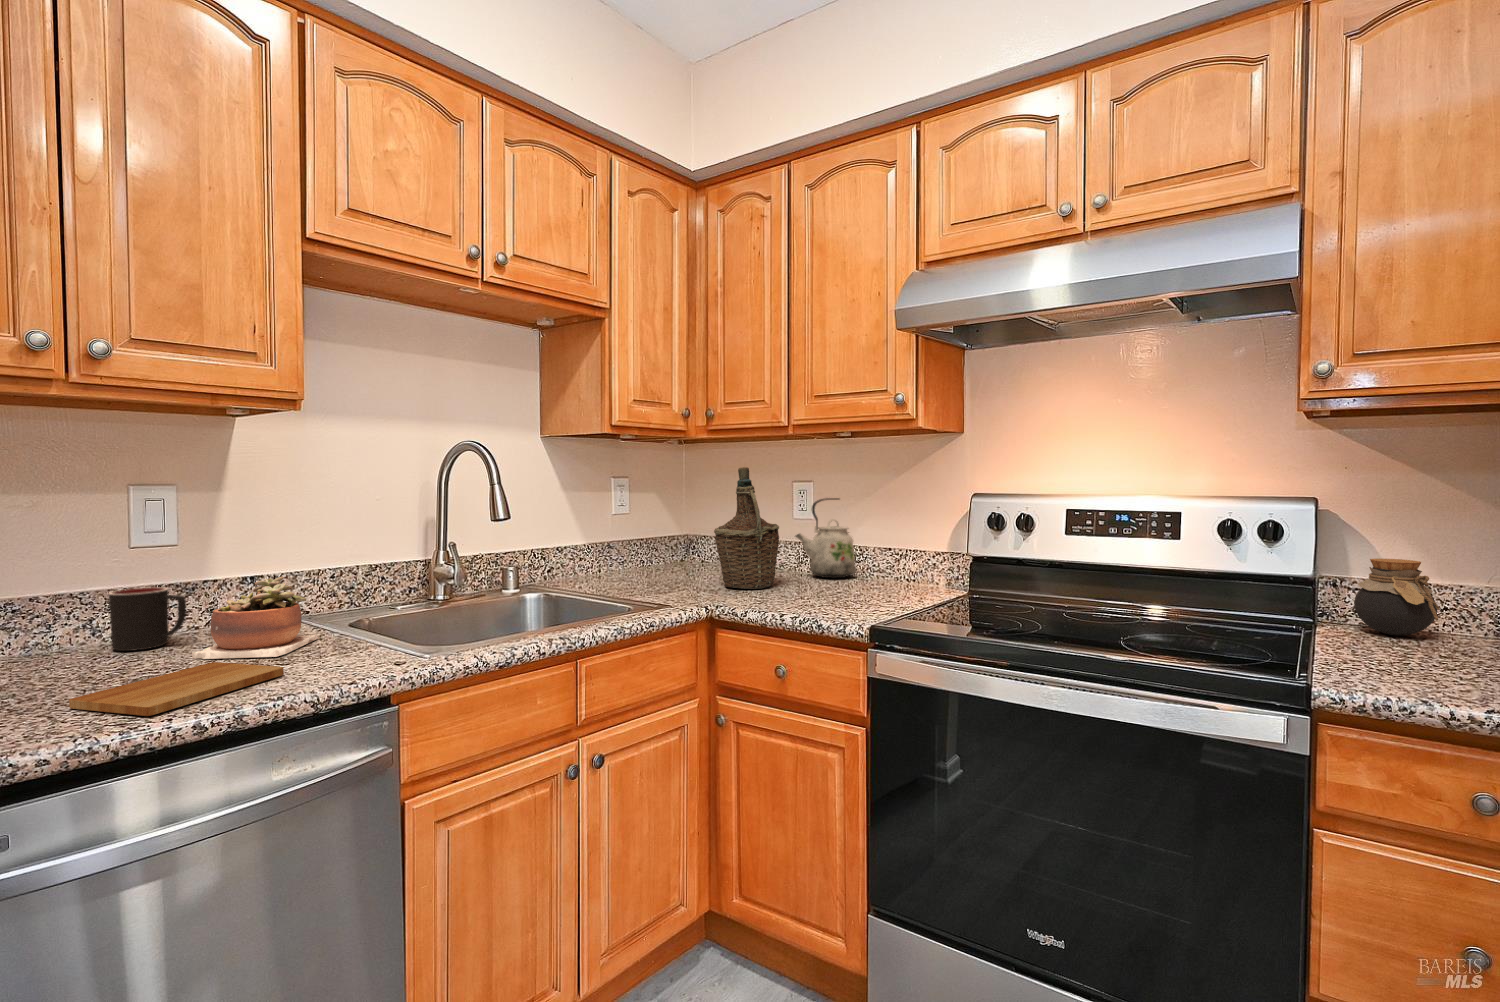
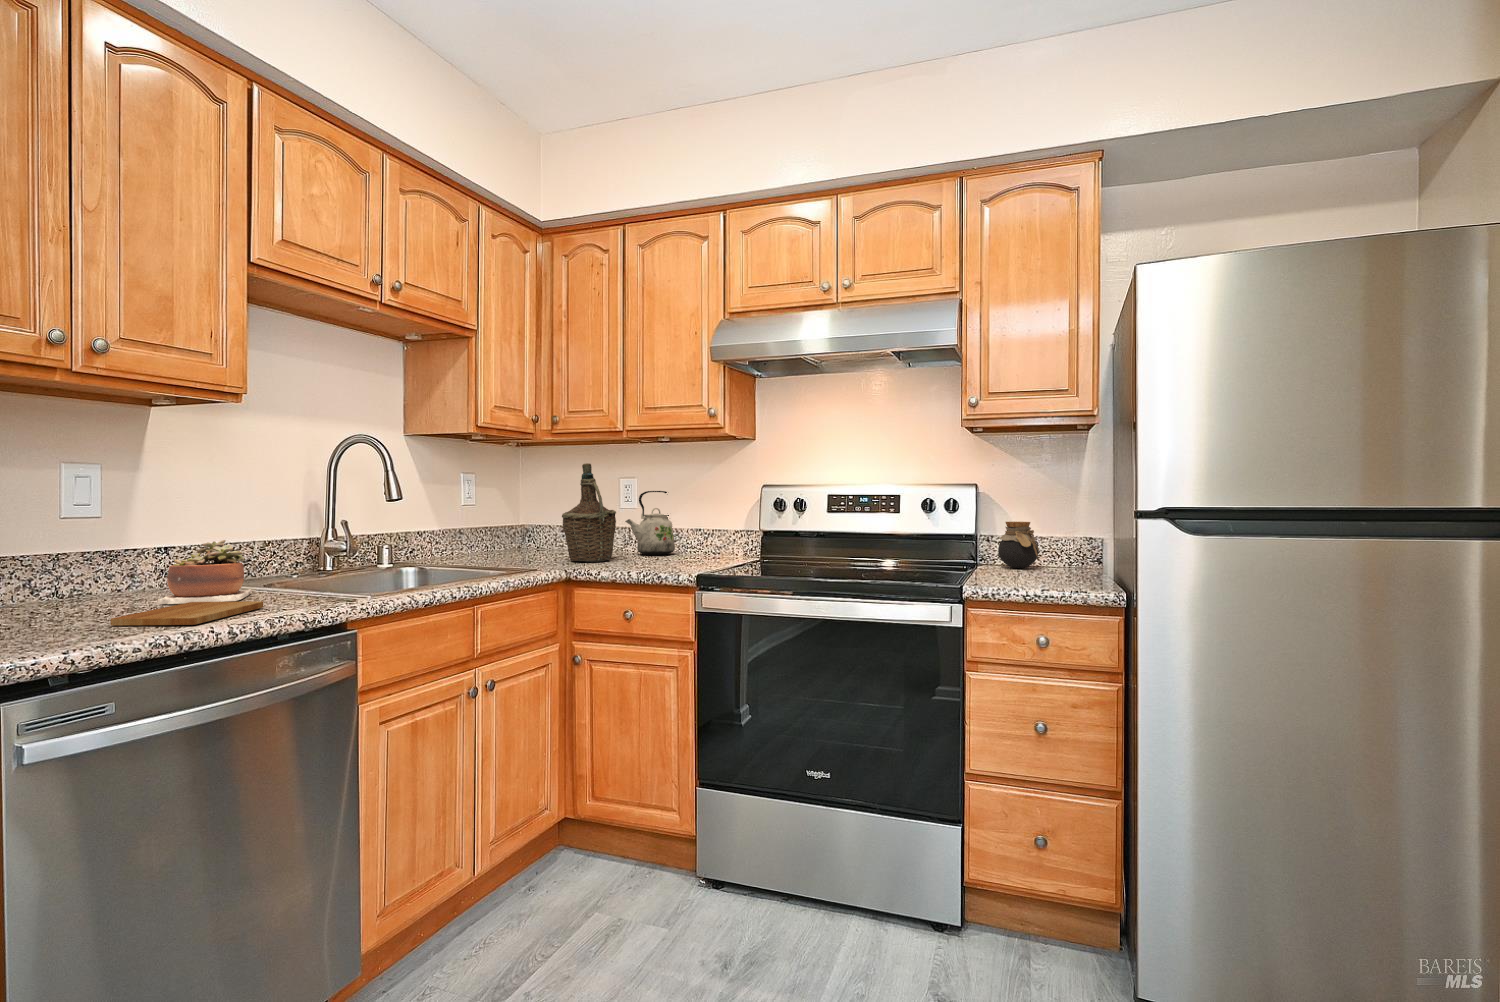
mug: present [109,587,186,651] -> none [59,551,131,604]

